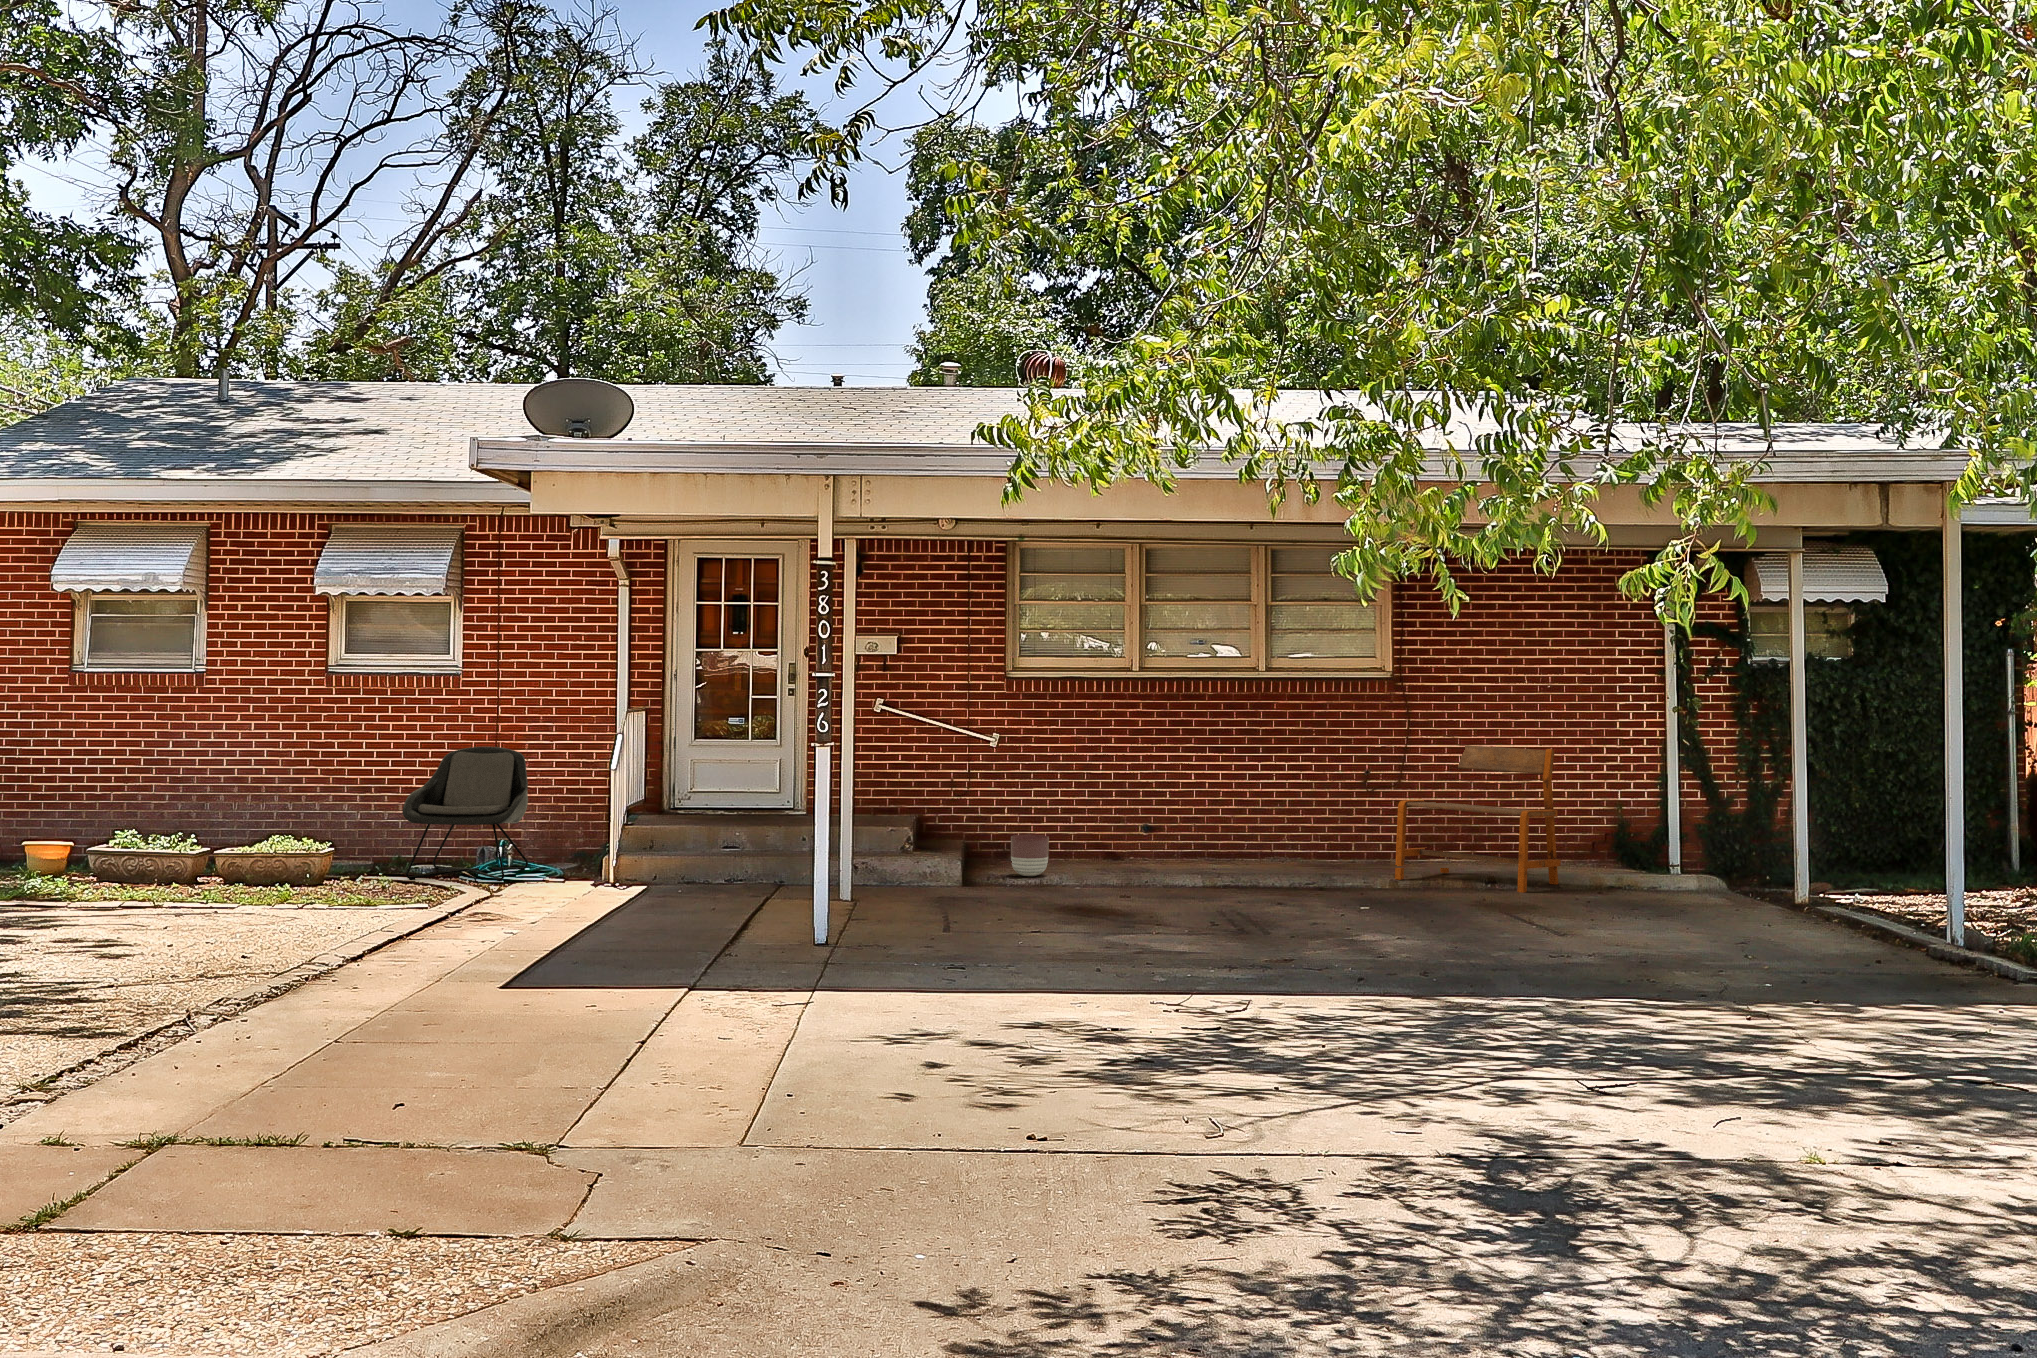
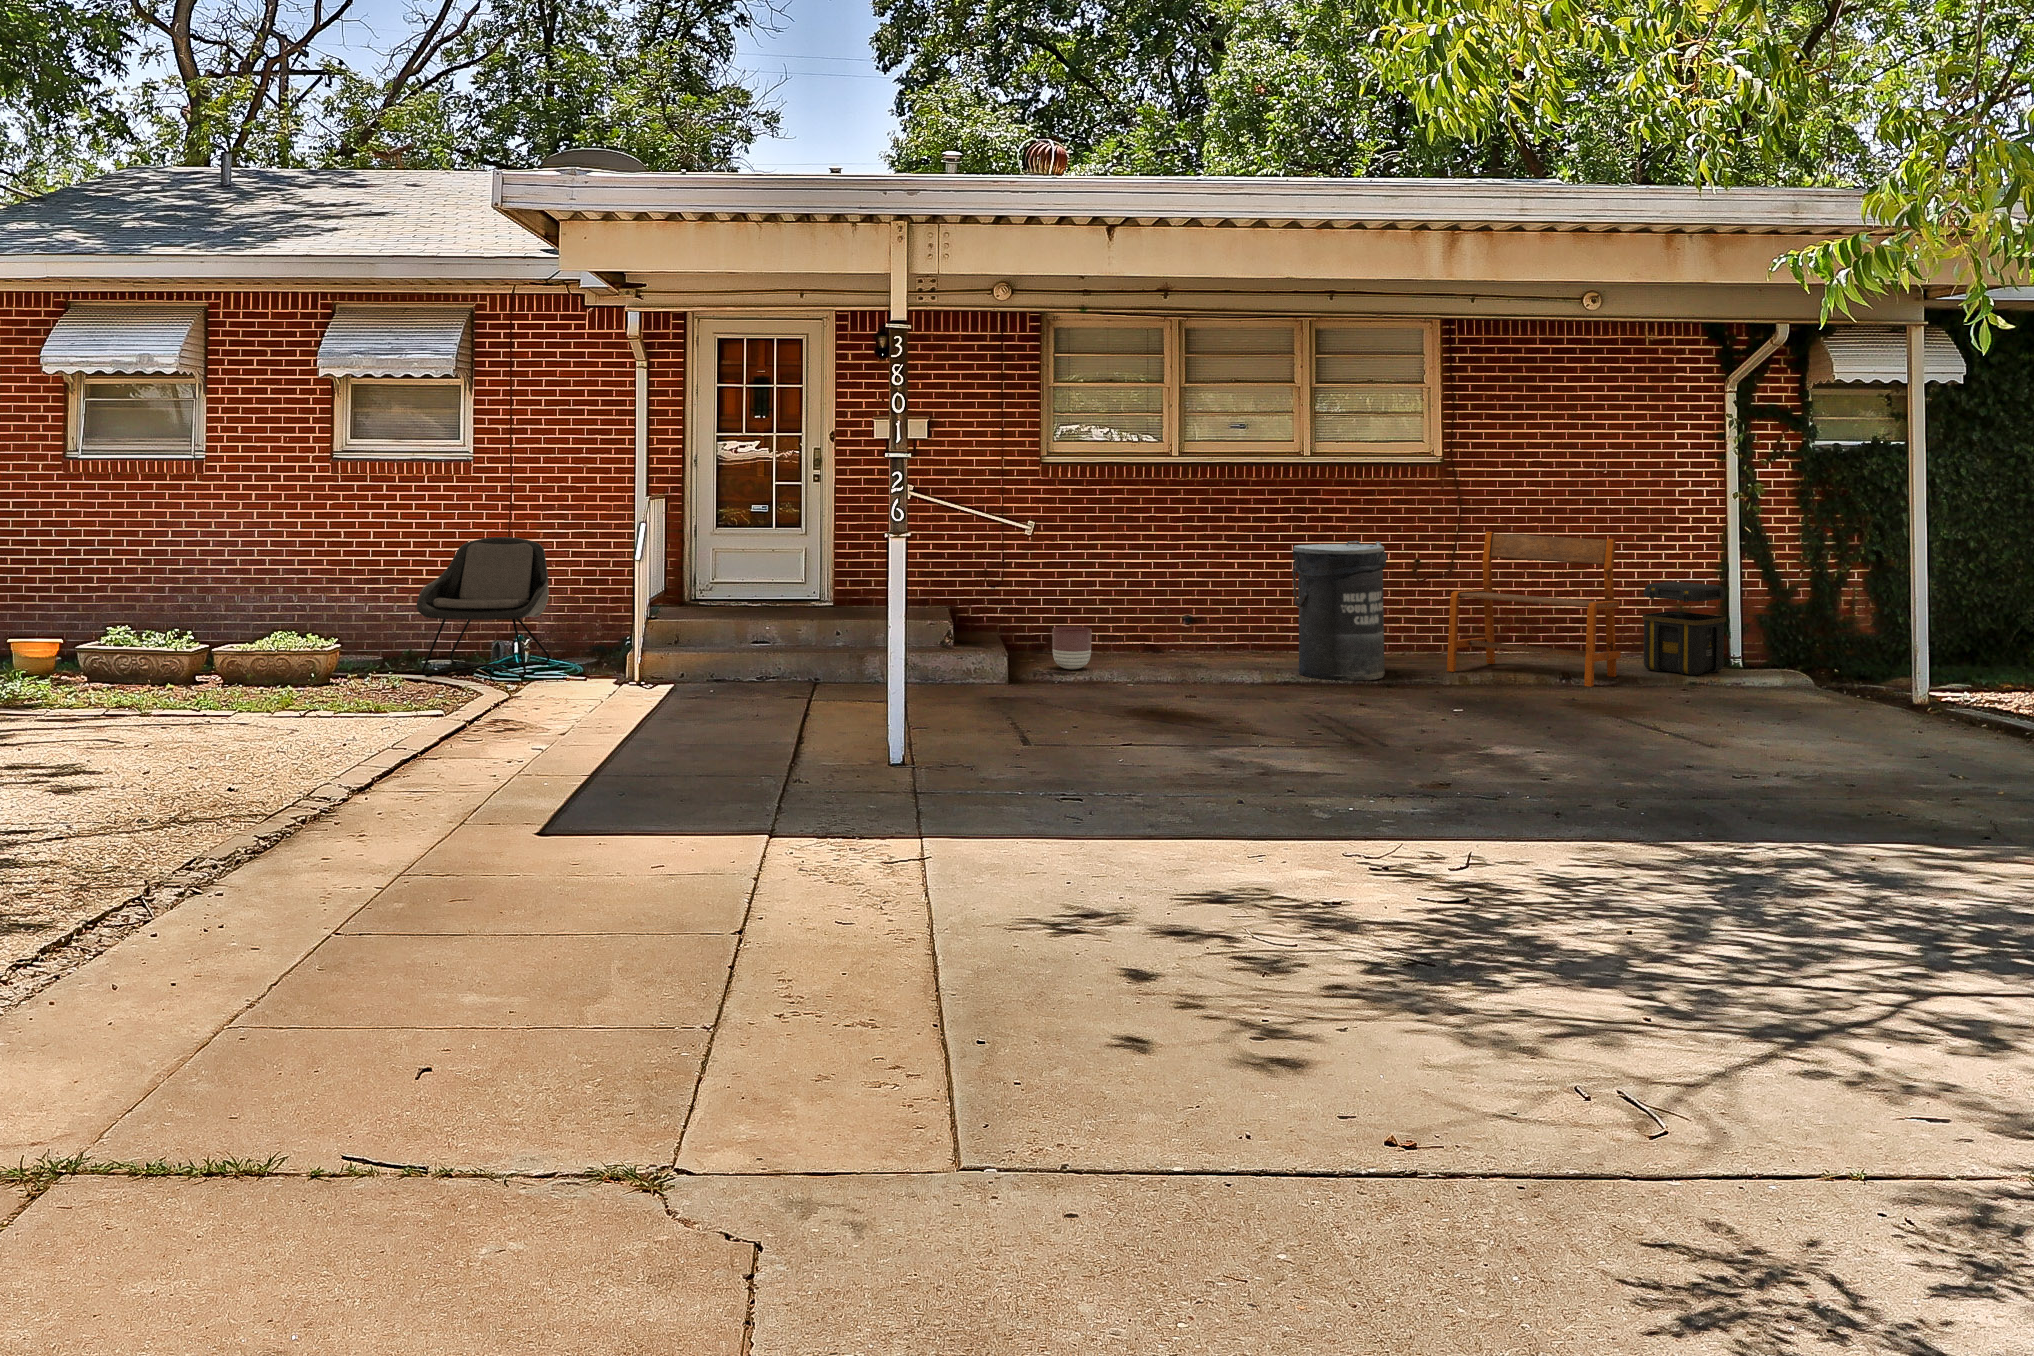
trash can: none [1241,752,1332,887] -> present [1292,541,1387,680]
toolbox: none [1589,792,1670,884] -> present [1642,582,1726,676]

